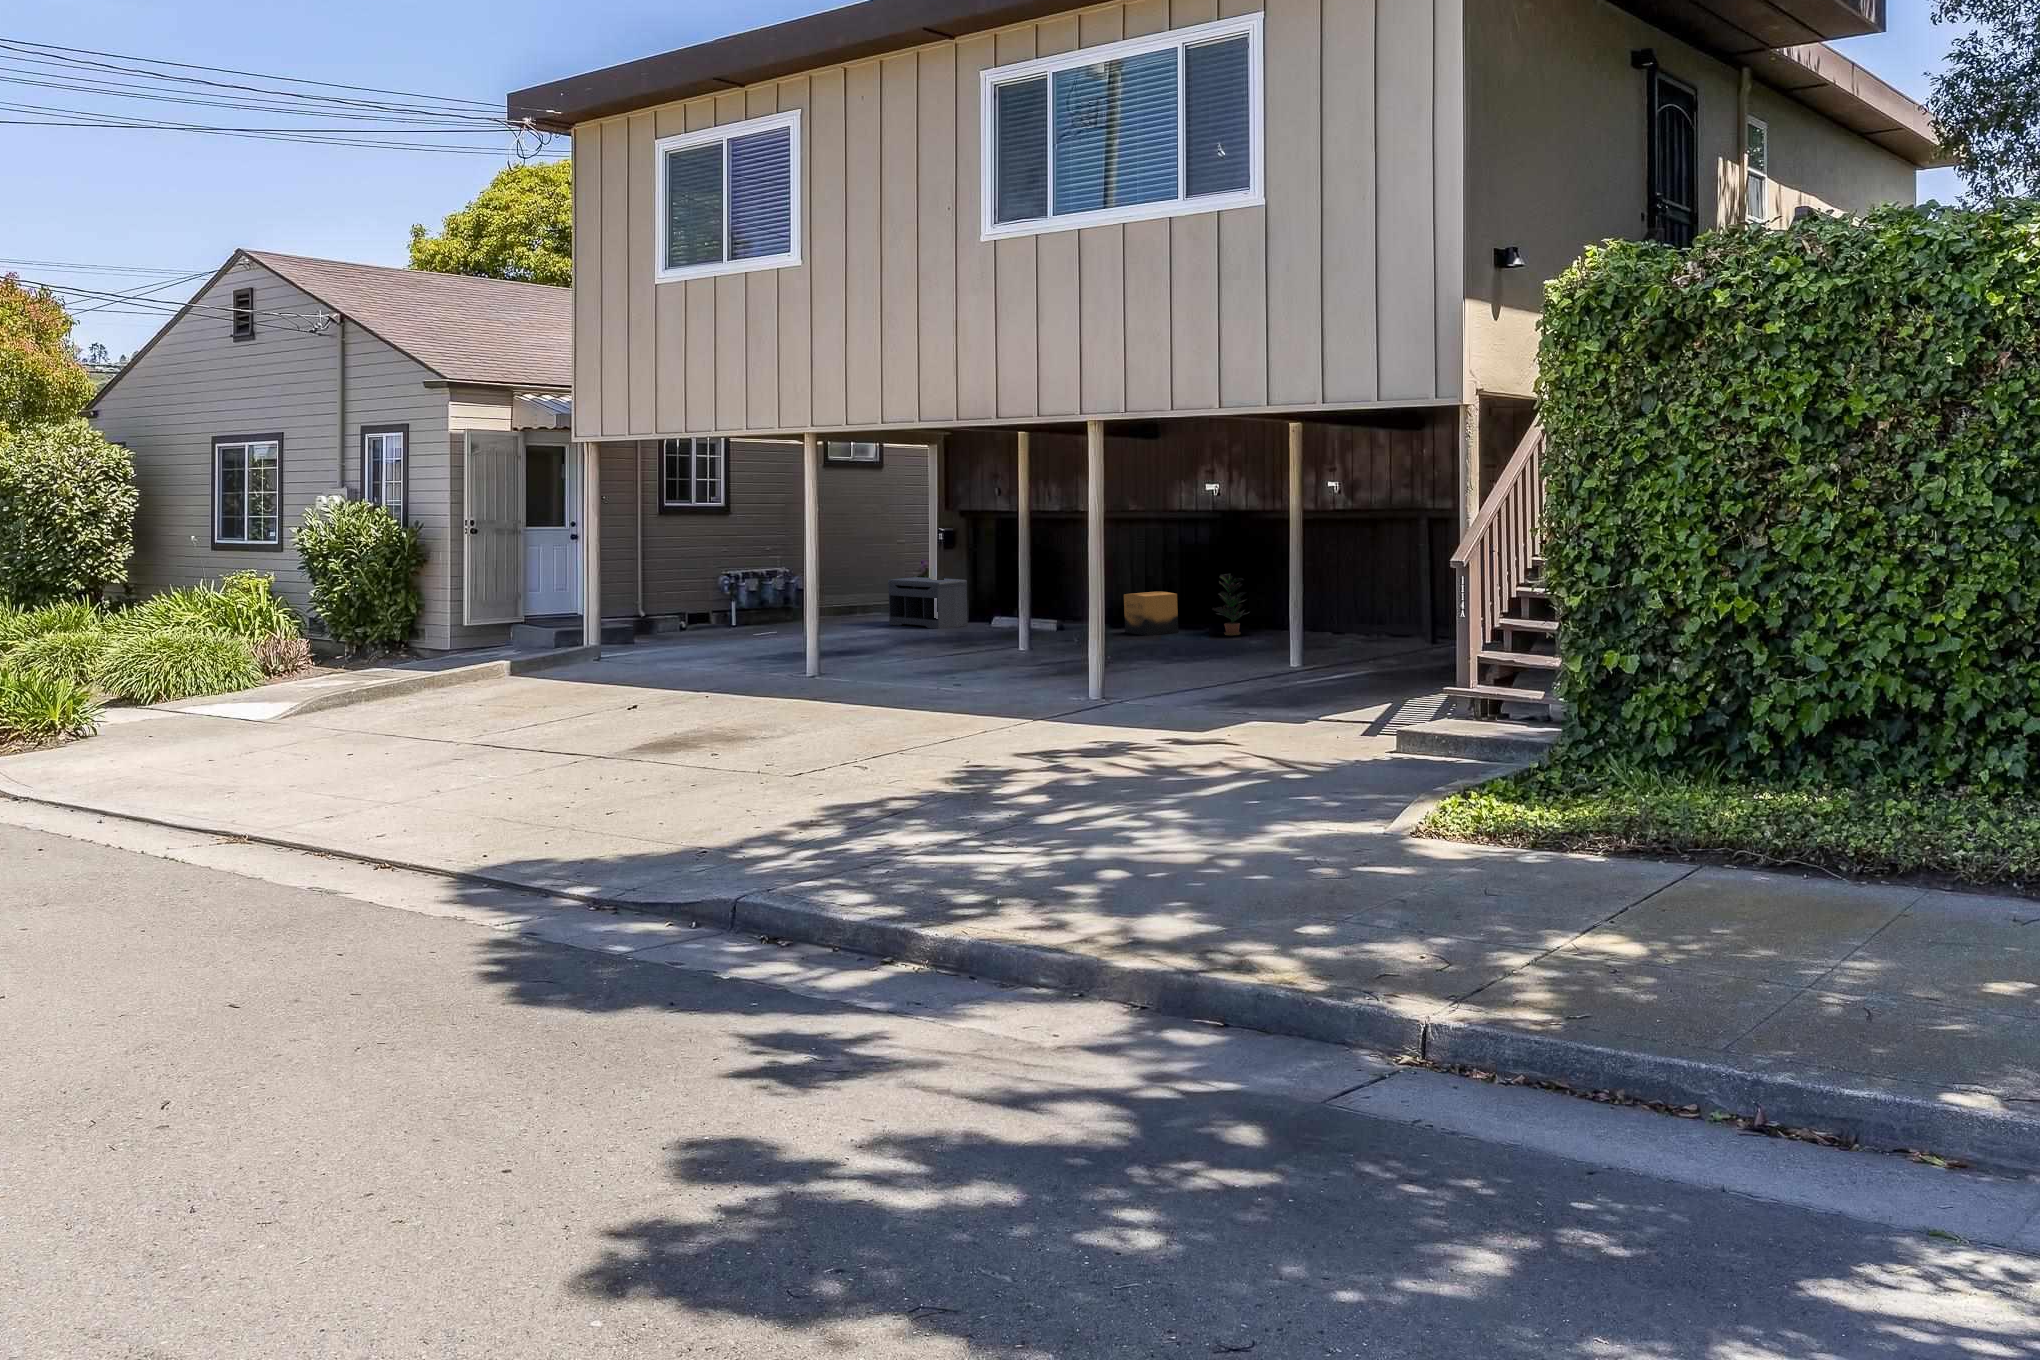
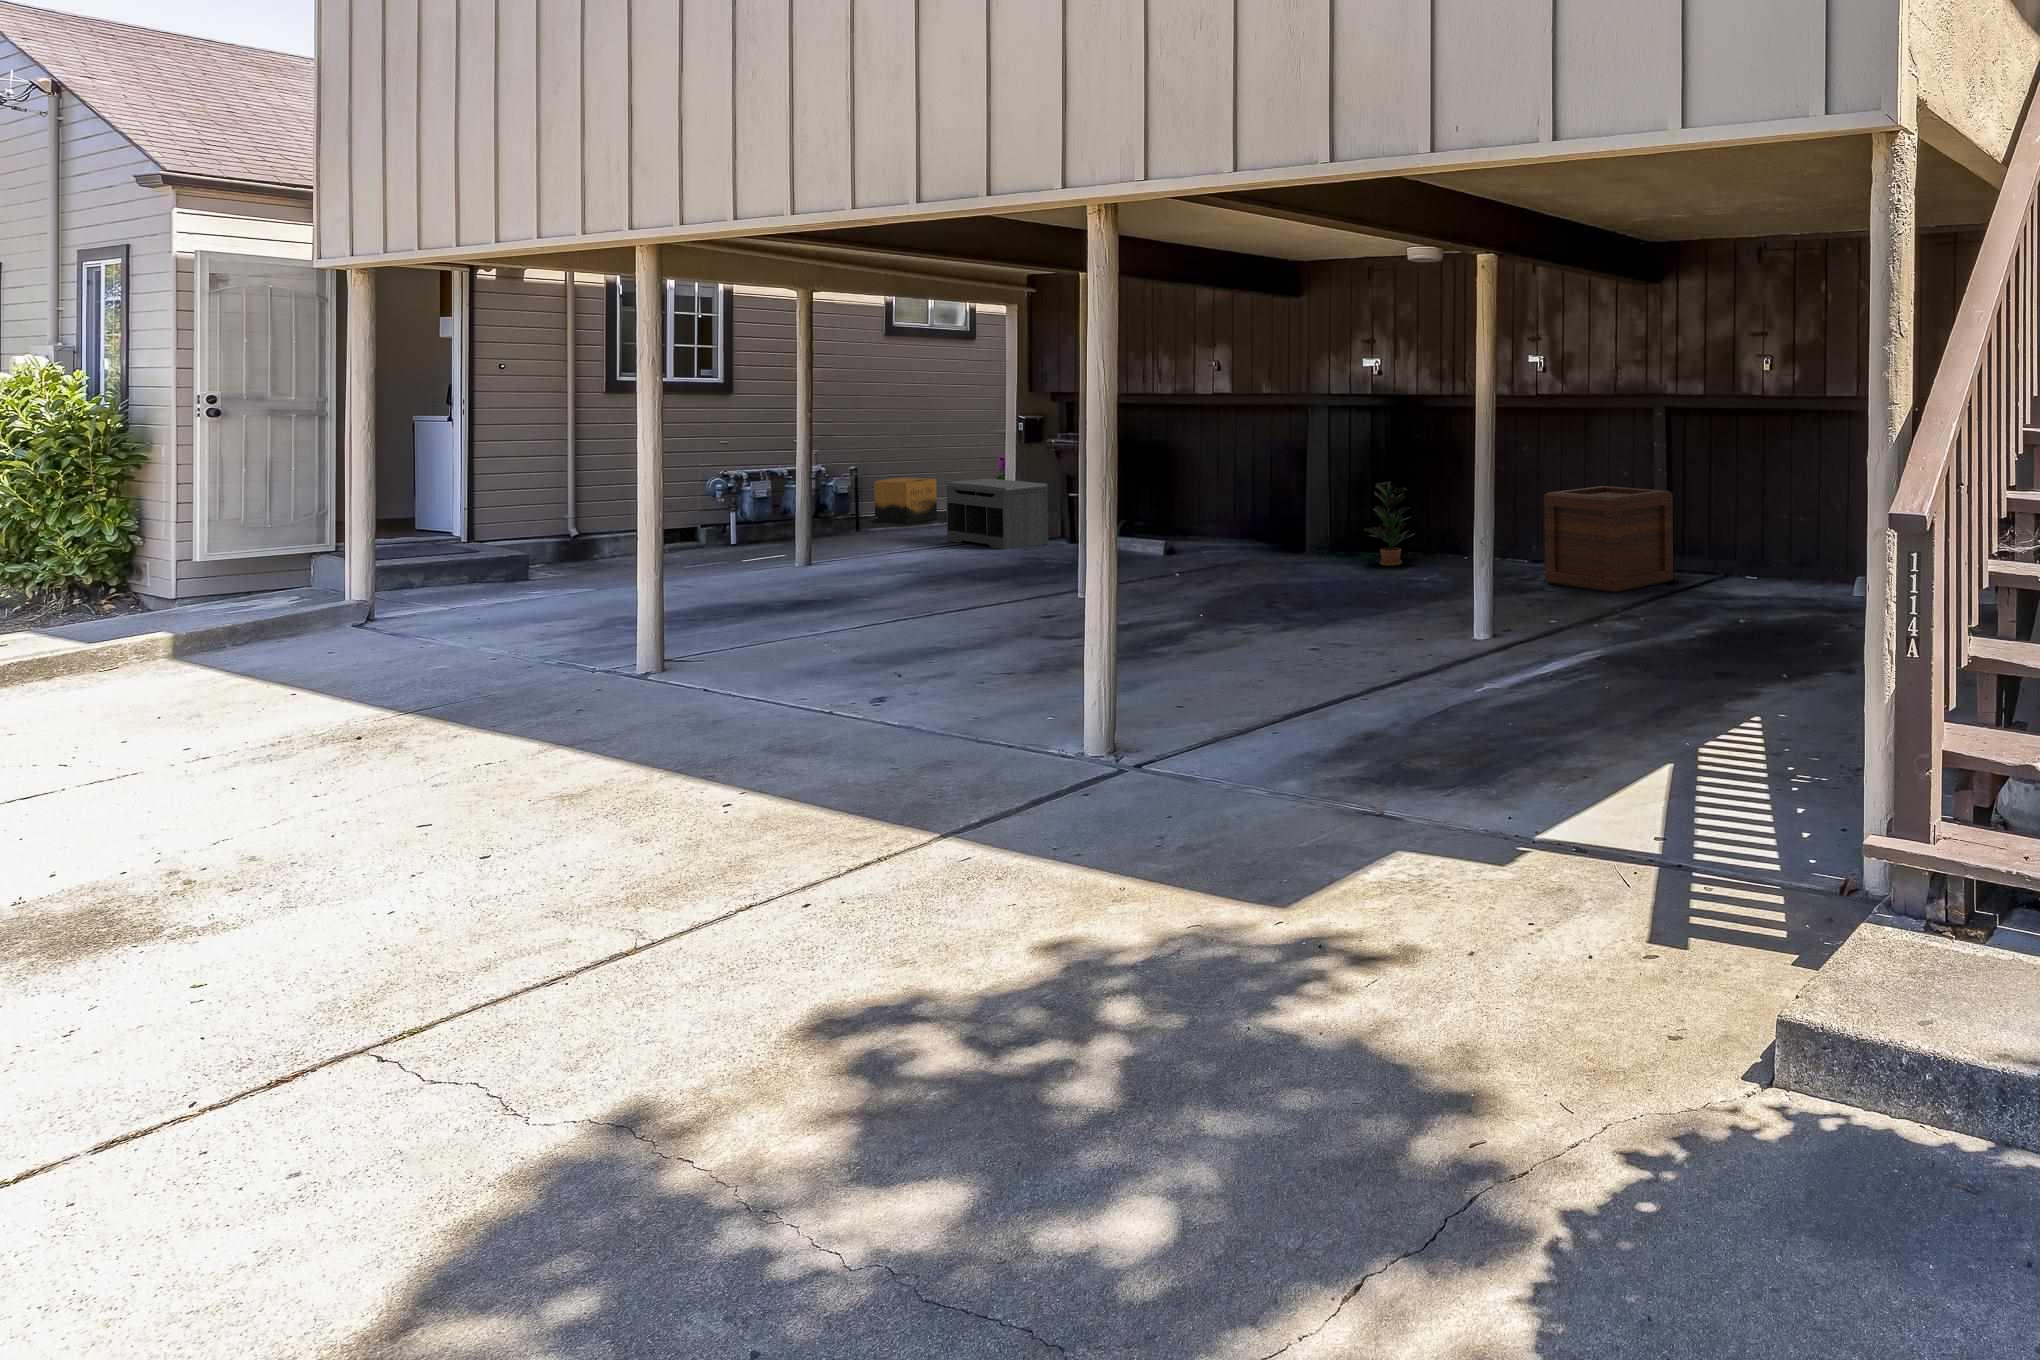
wooden crate: none [1343,574,1440,648] -> present [1544,486,1673,593]
cardboard box: present [1124,592,1178,635] -> present [874,478,937,523]

